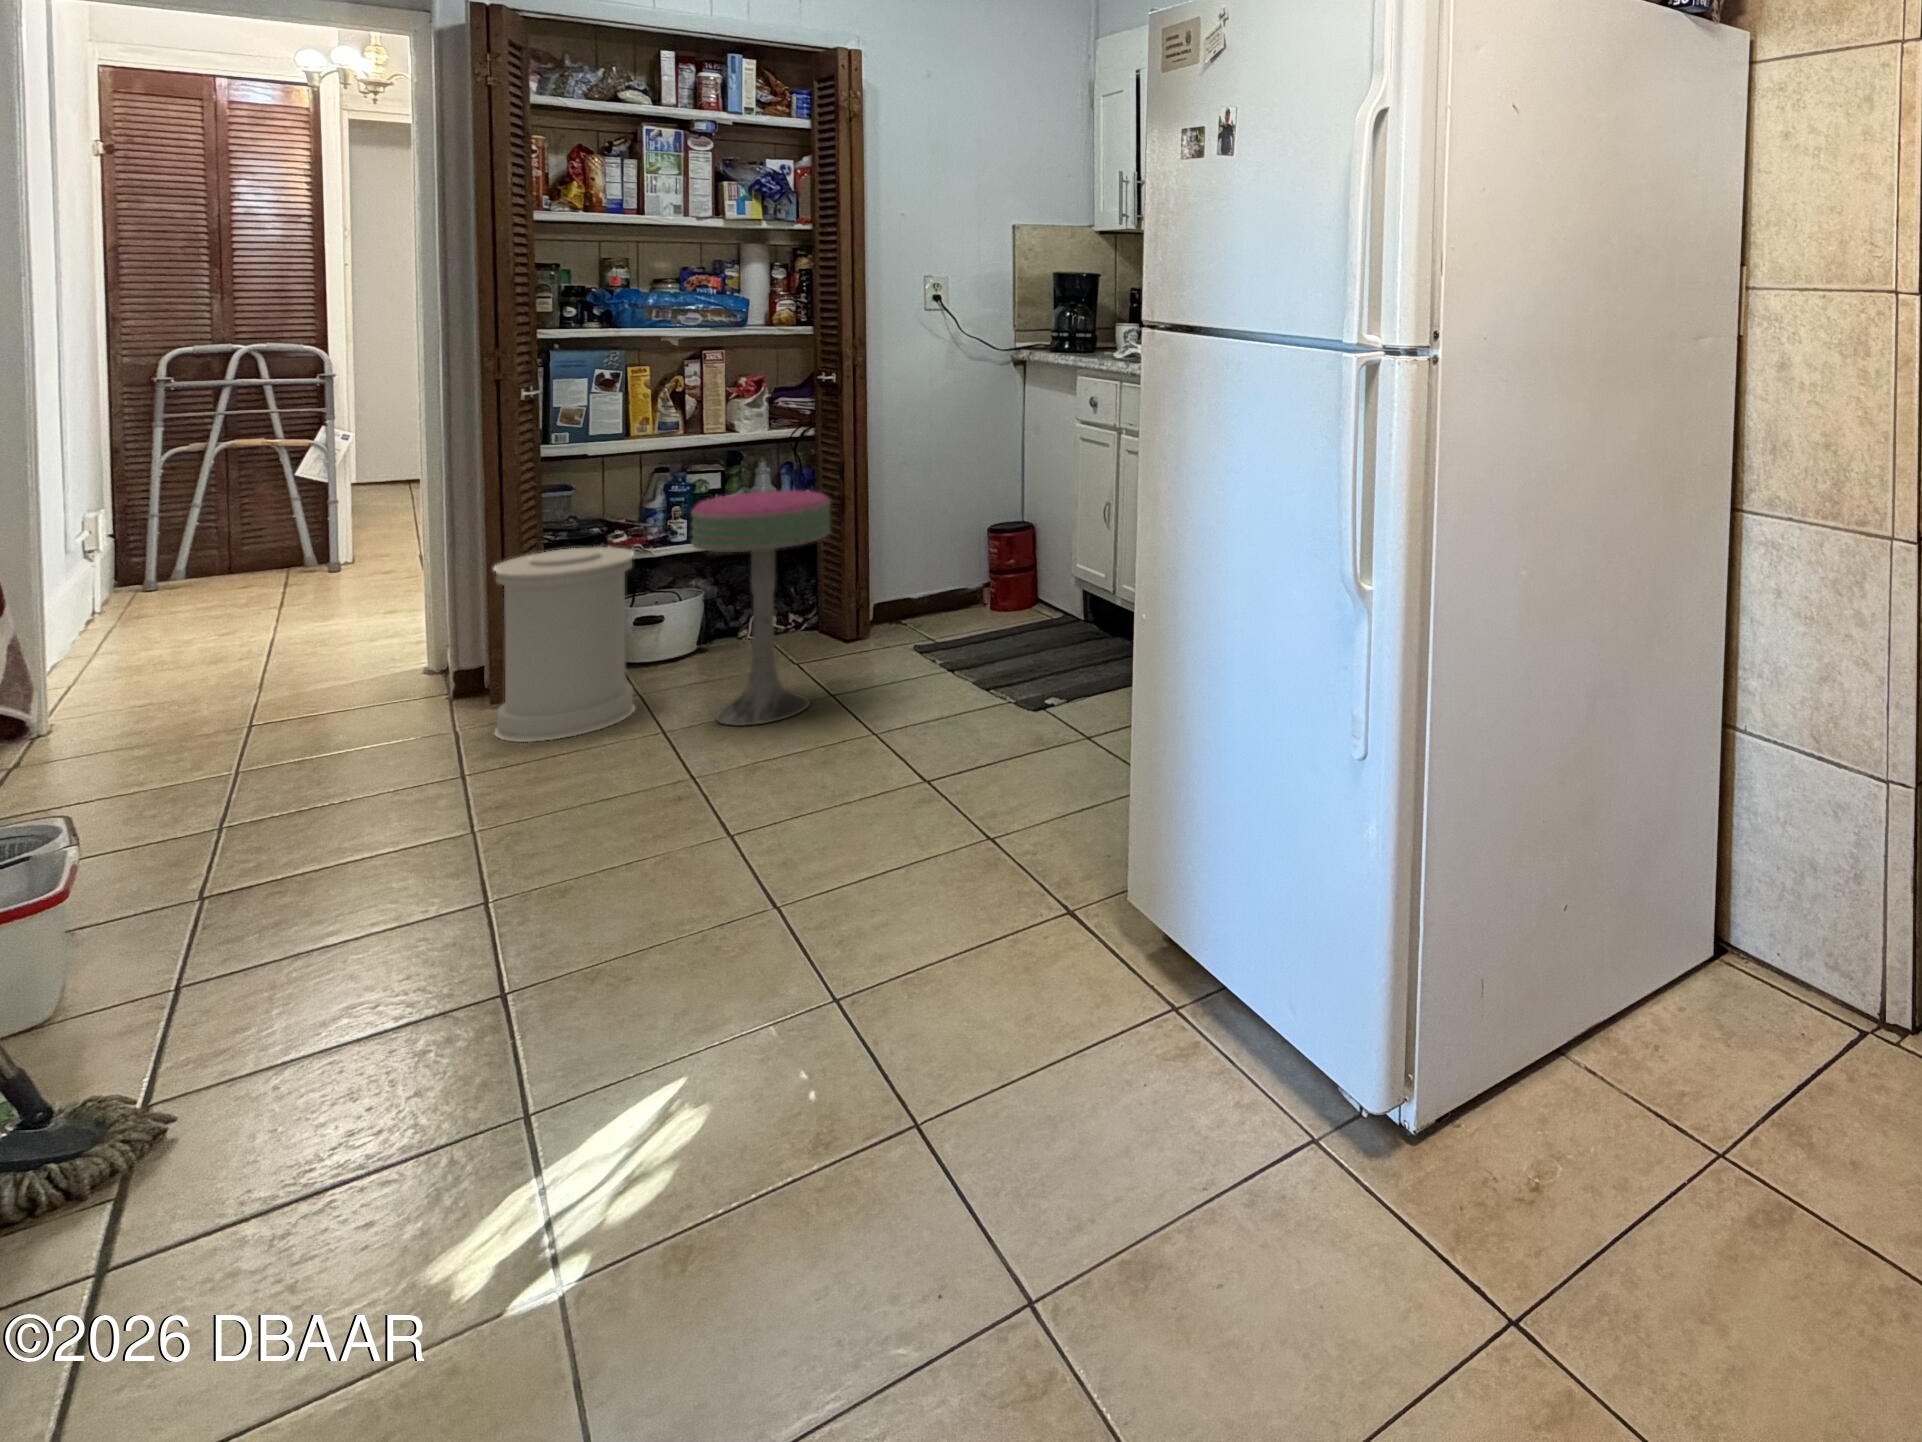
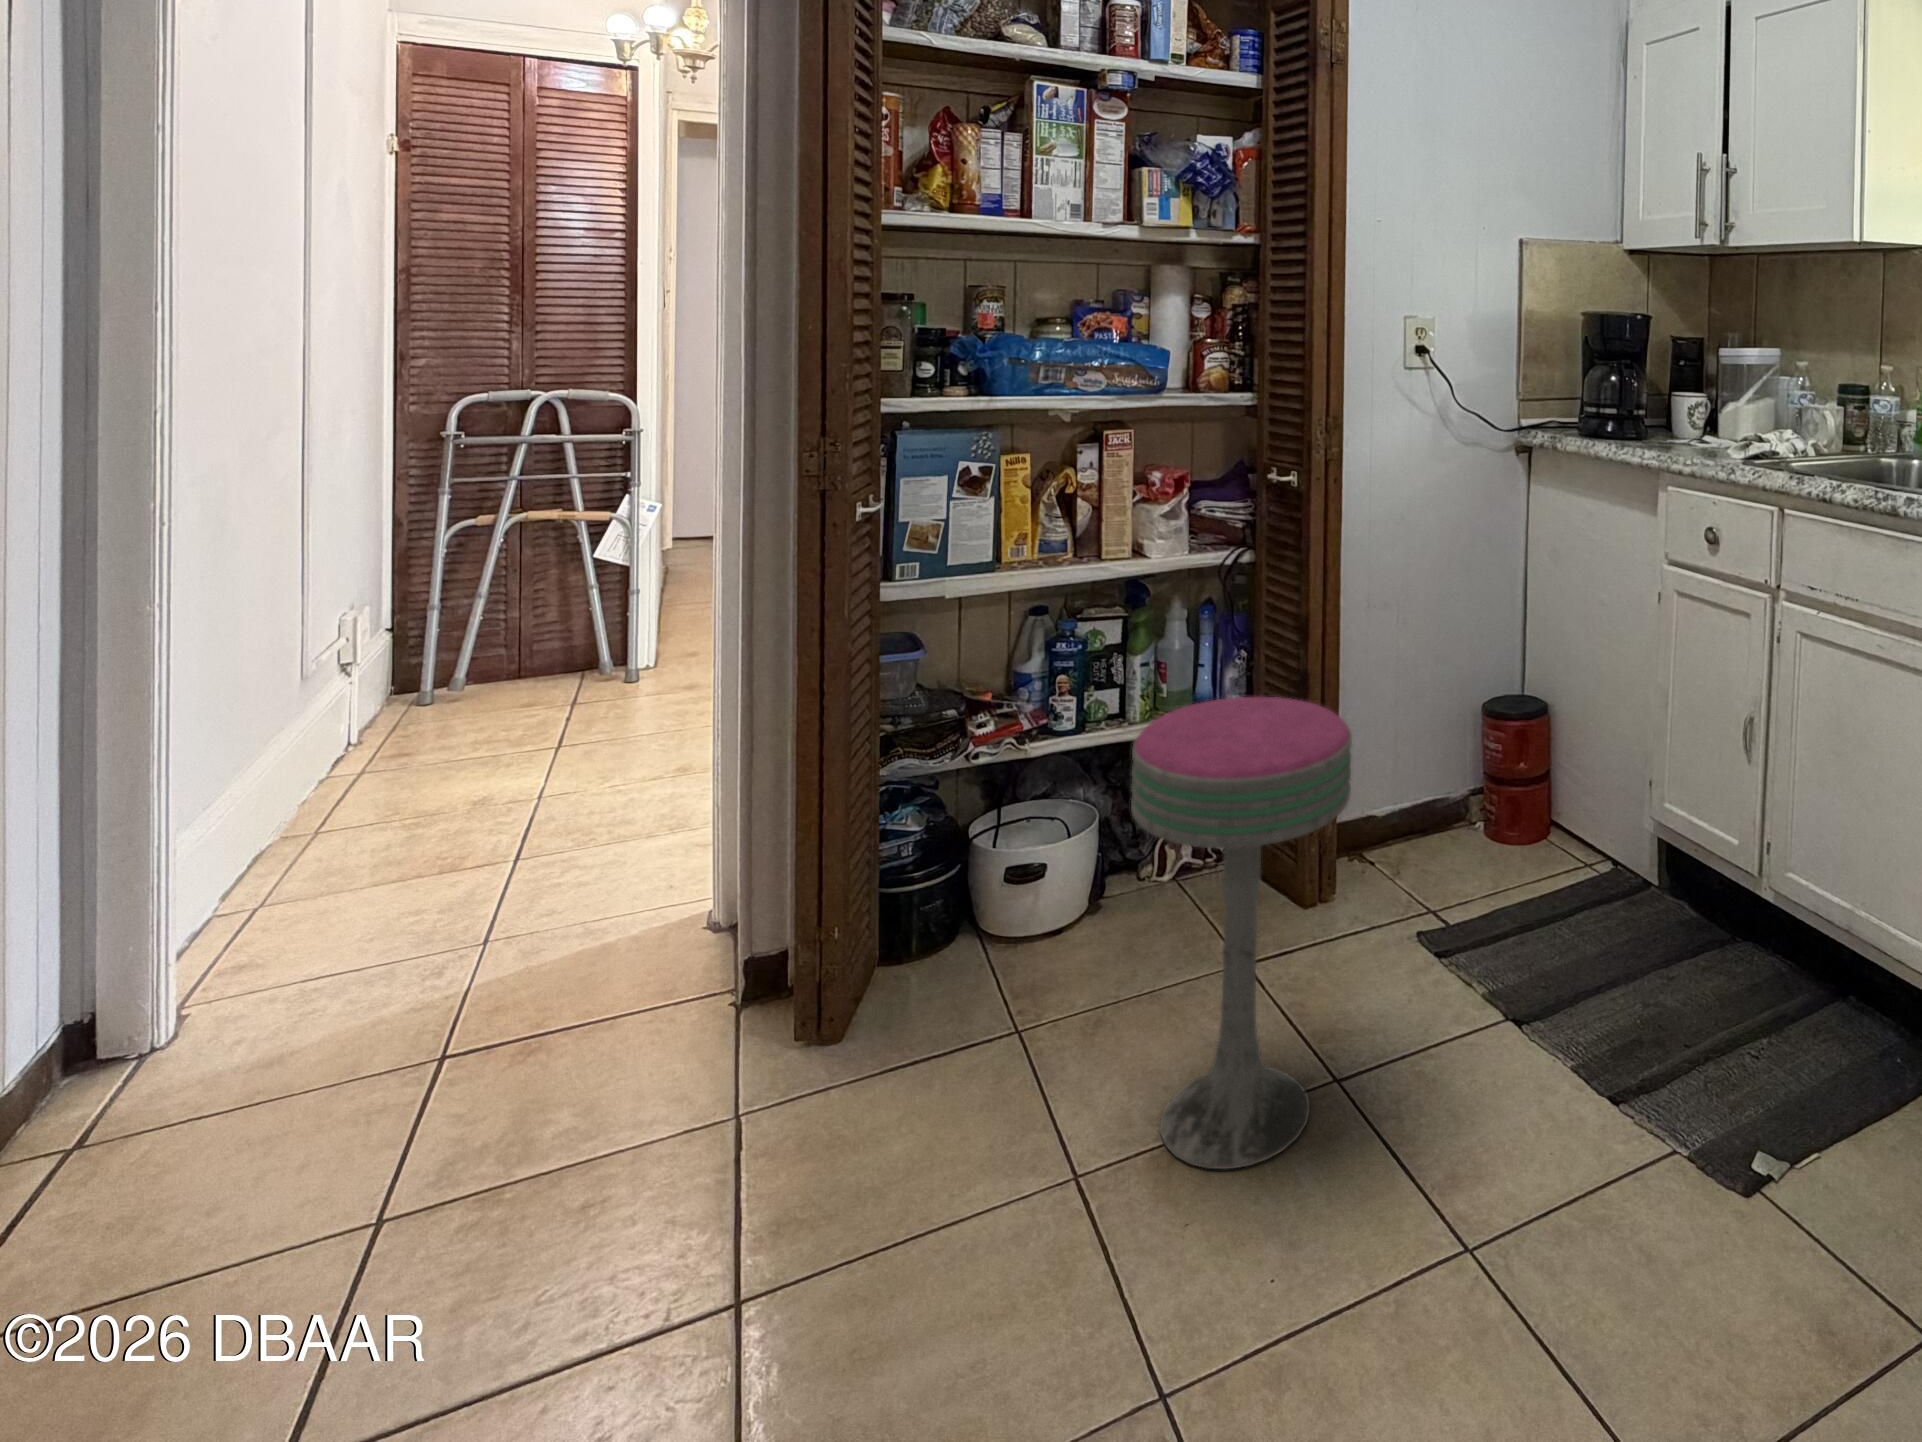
trash can: present [494,547,635,742] -> none [805,784,1030,1183]

